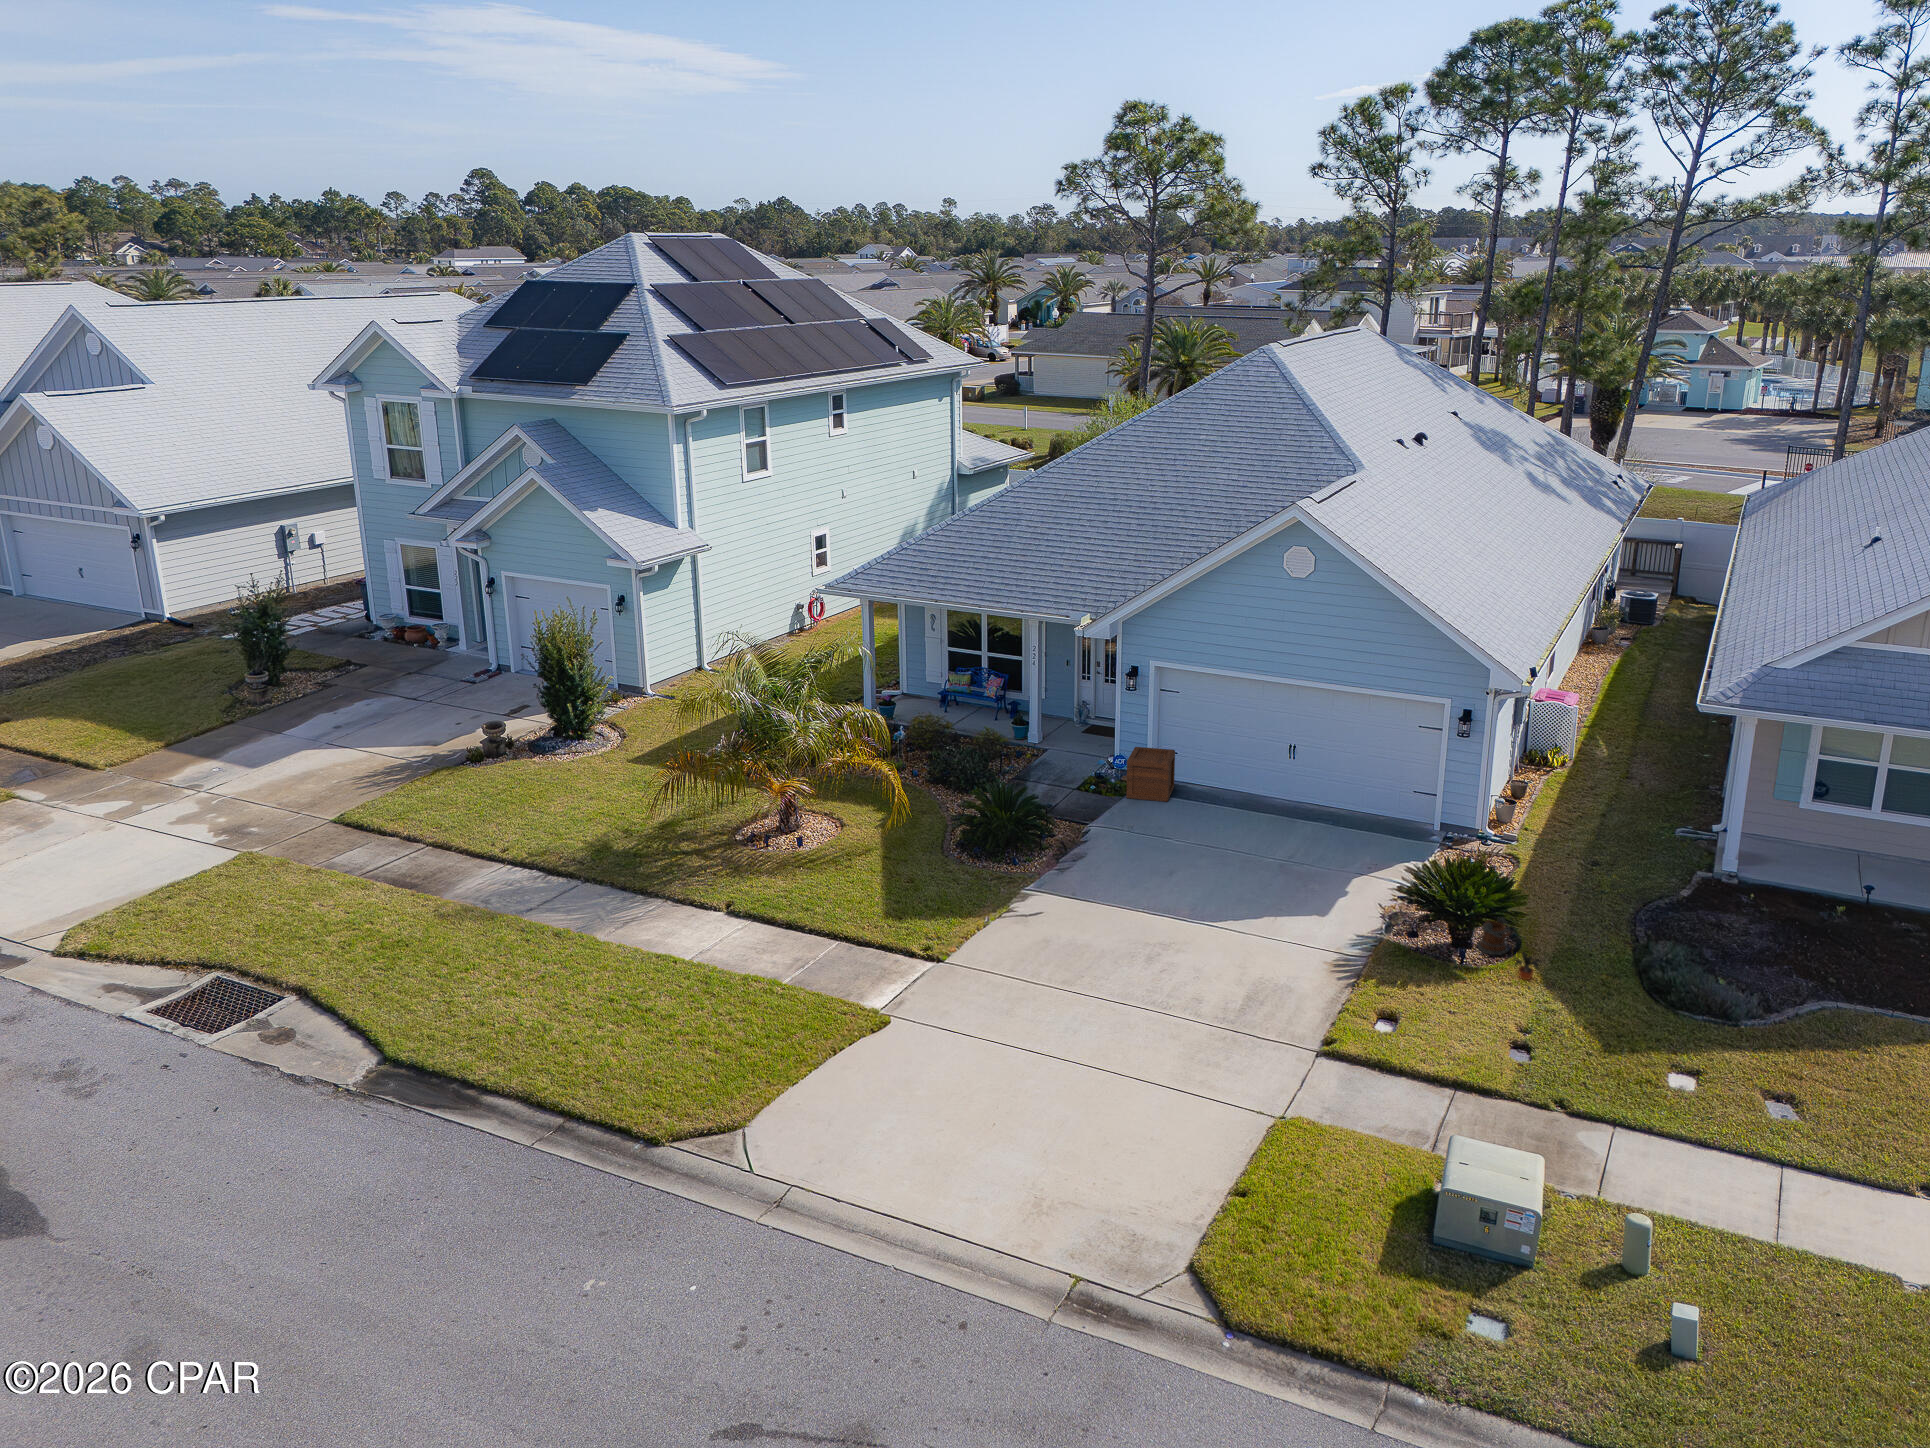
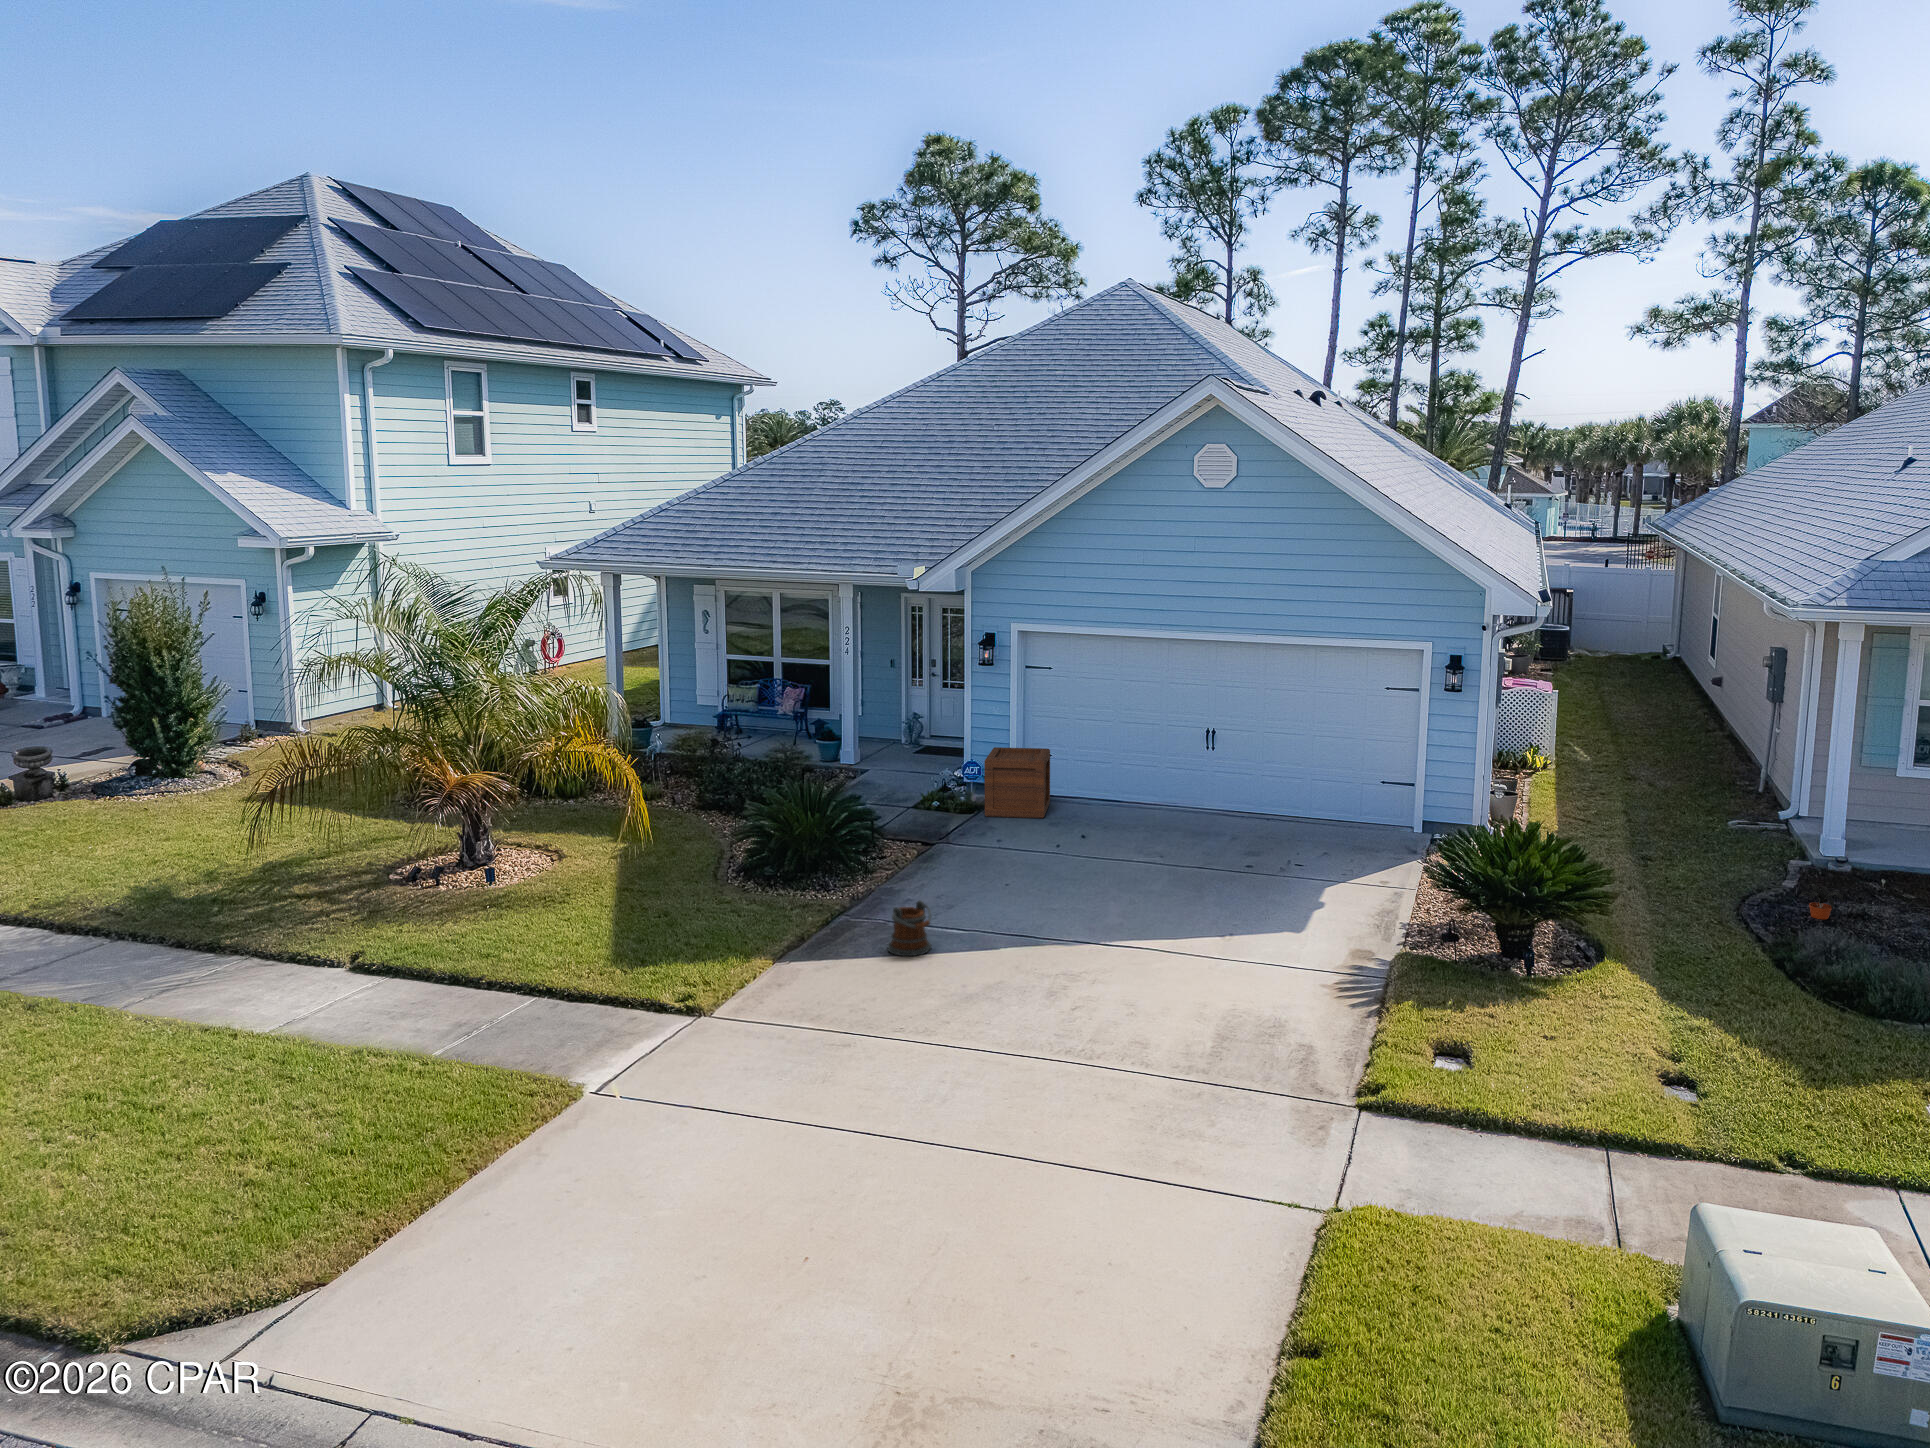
bucket: present [1477,918,1510,955] -> present [888,900,932,956]
potted plant: present [1513,952,1540,980] -> present [1799,884,1843,919]

